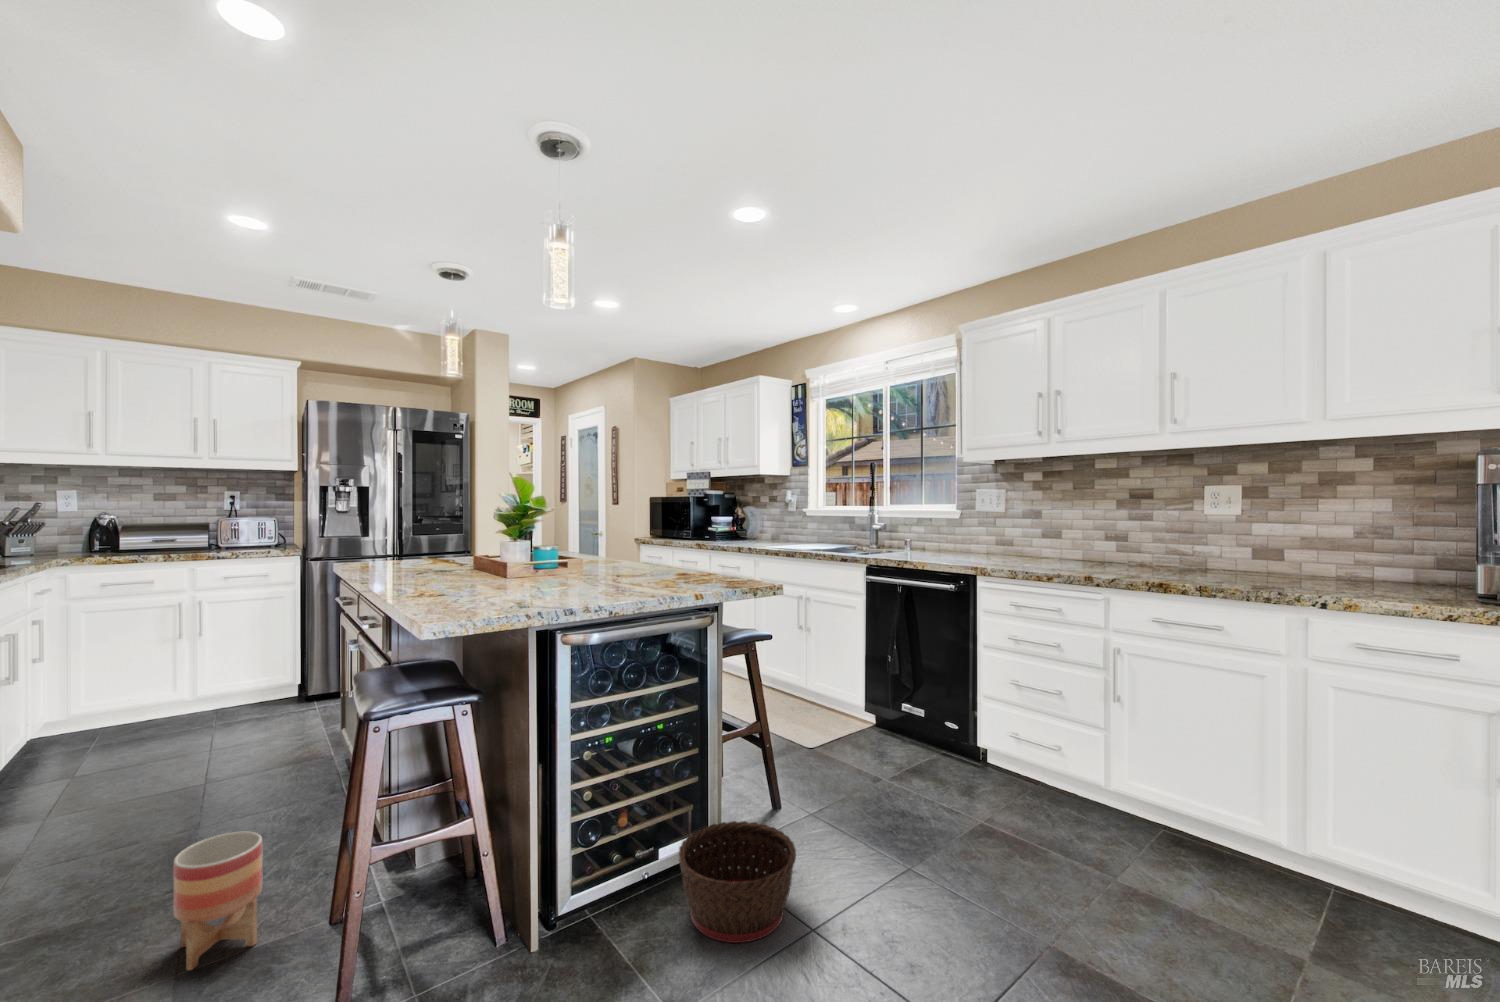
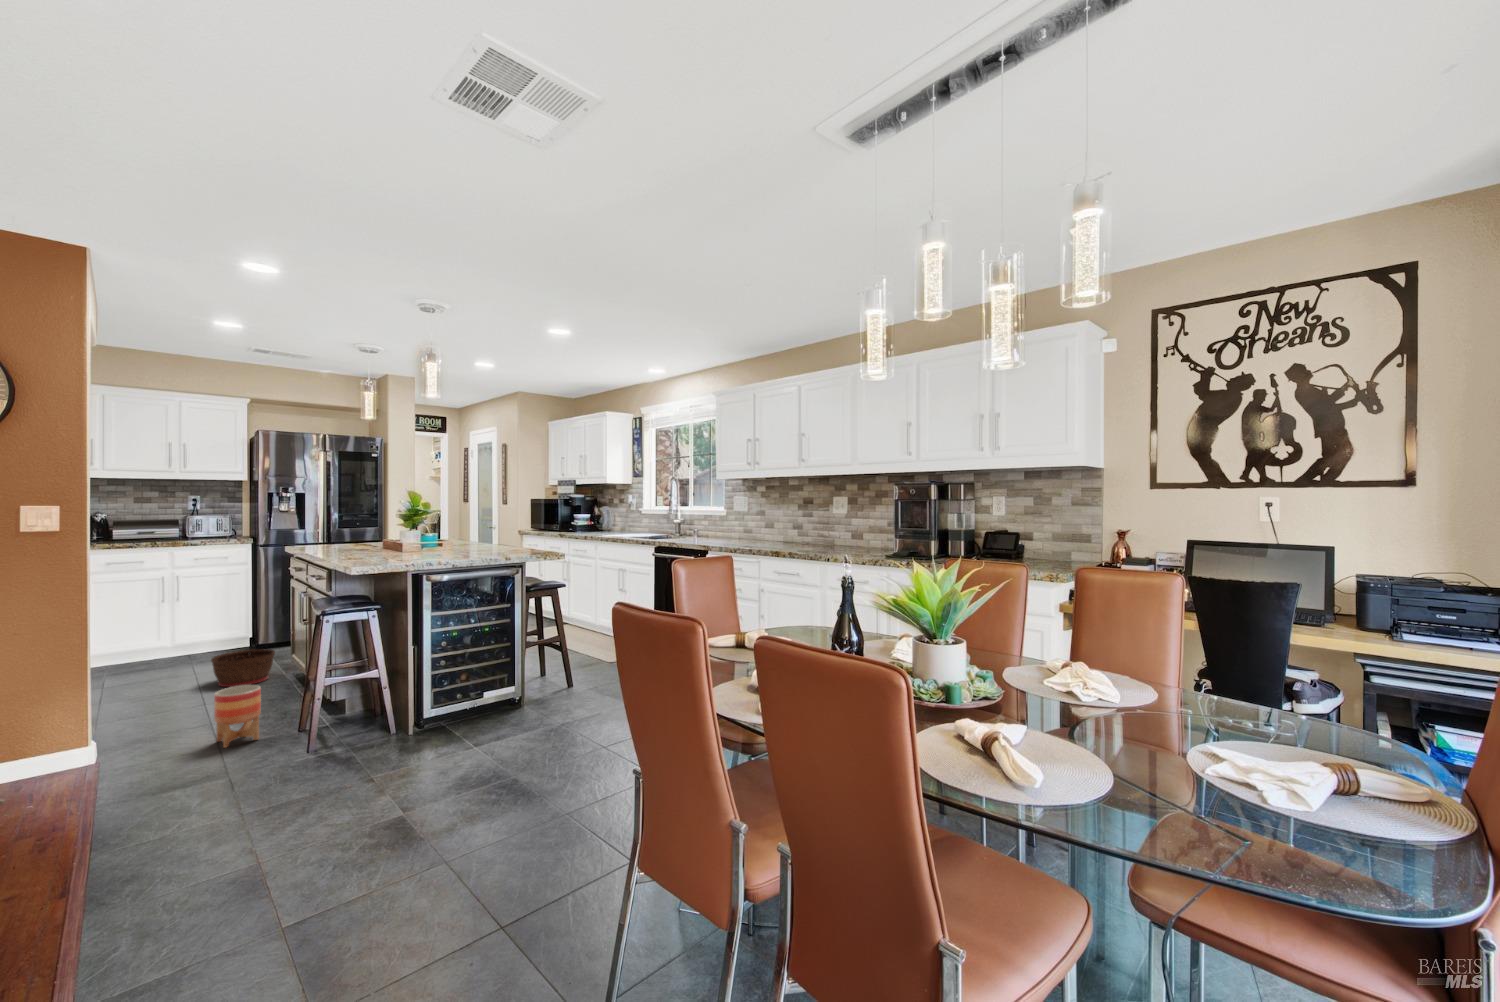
basket: present [679,821,796,943] -> present [211,649,275,687]

